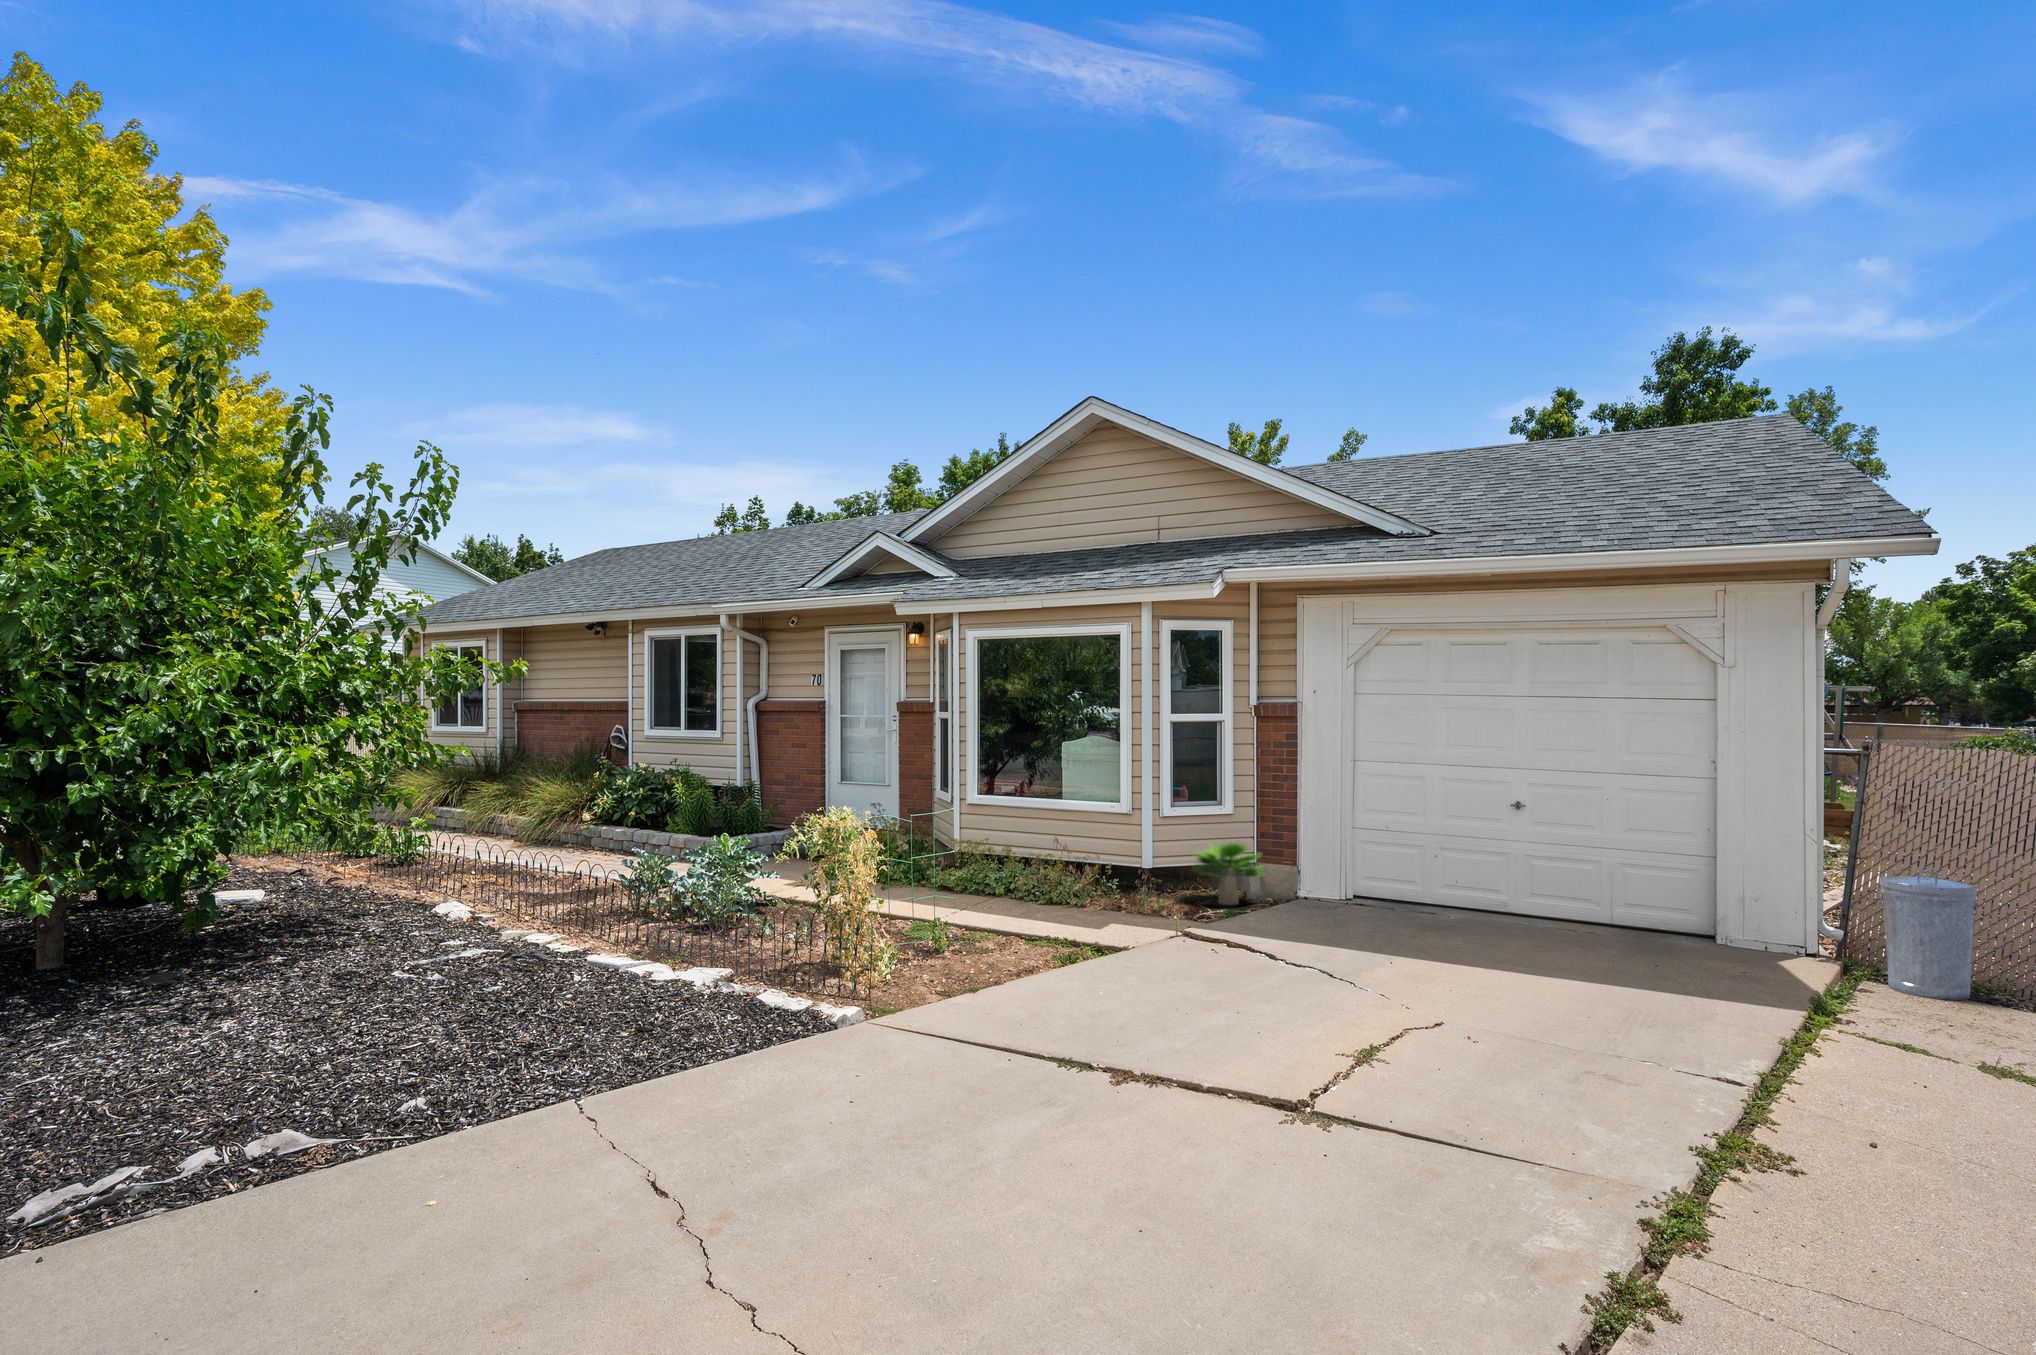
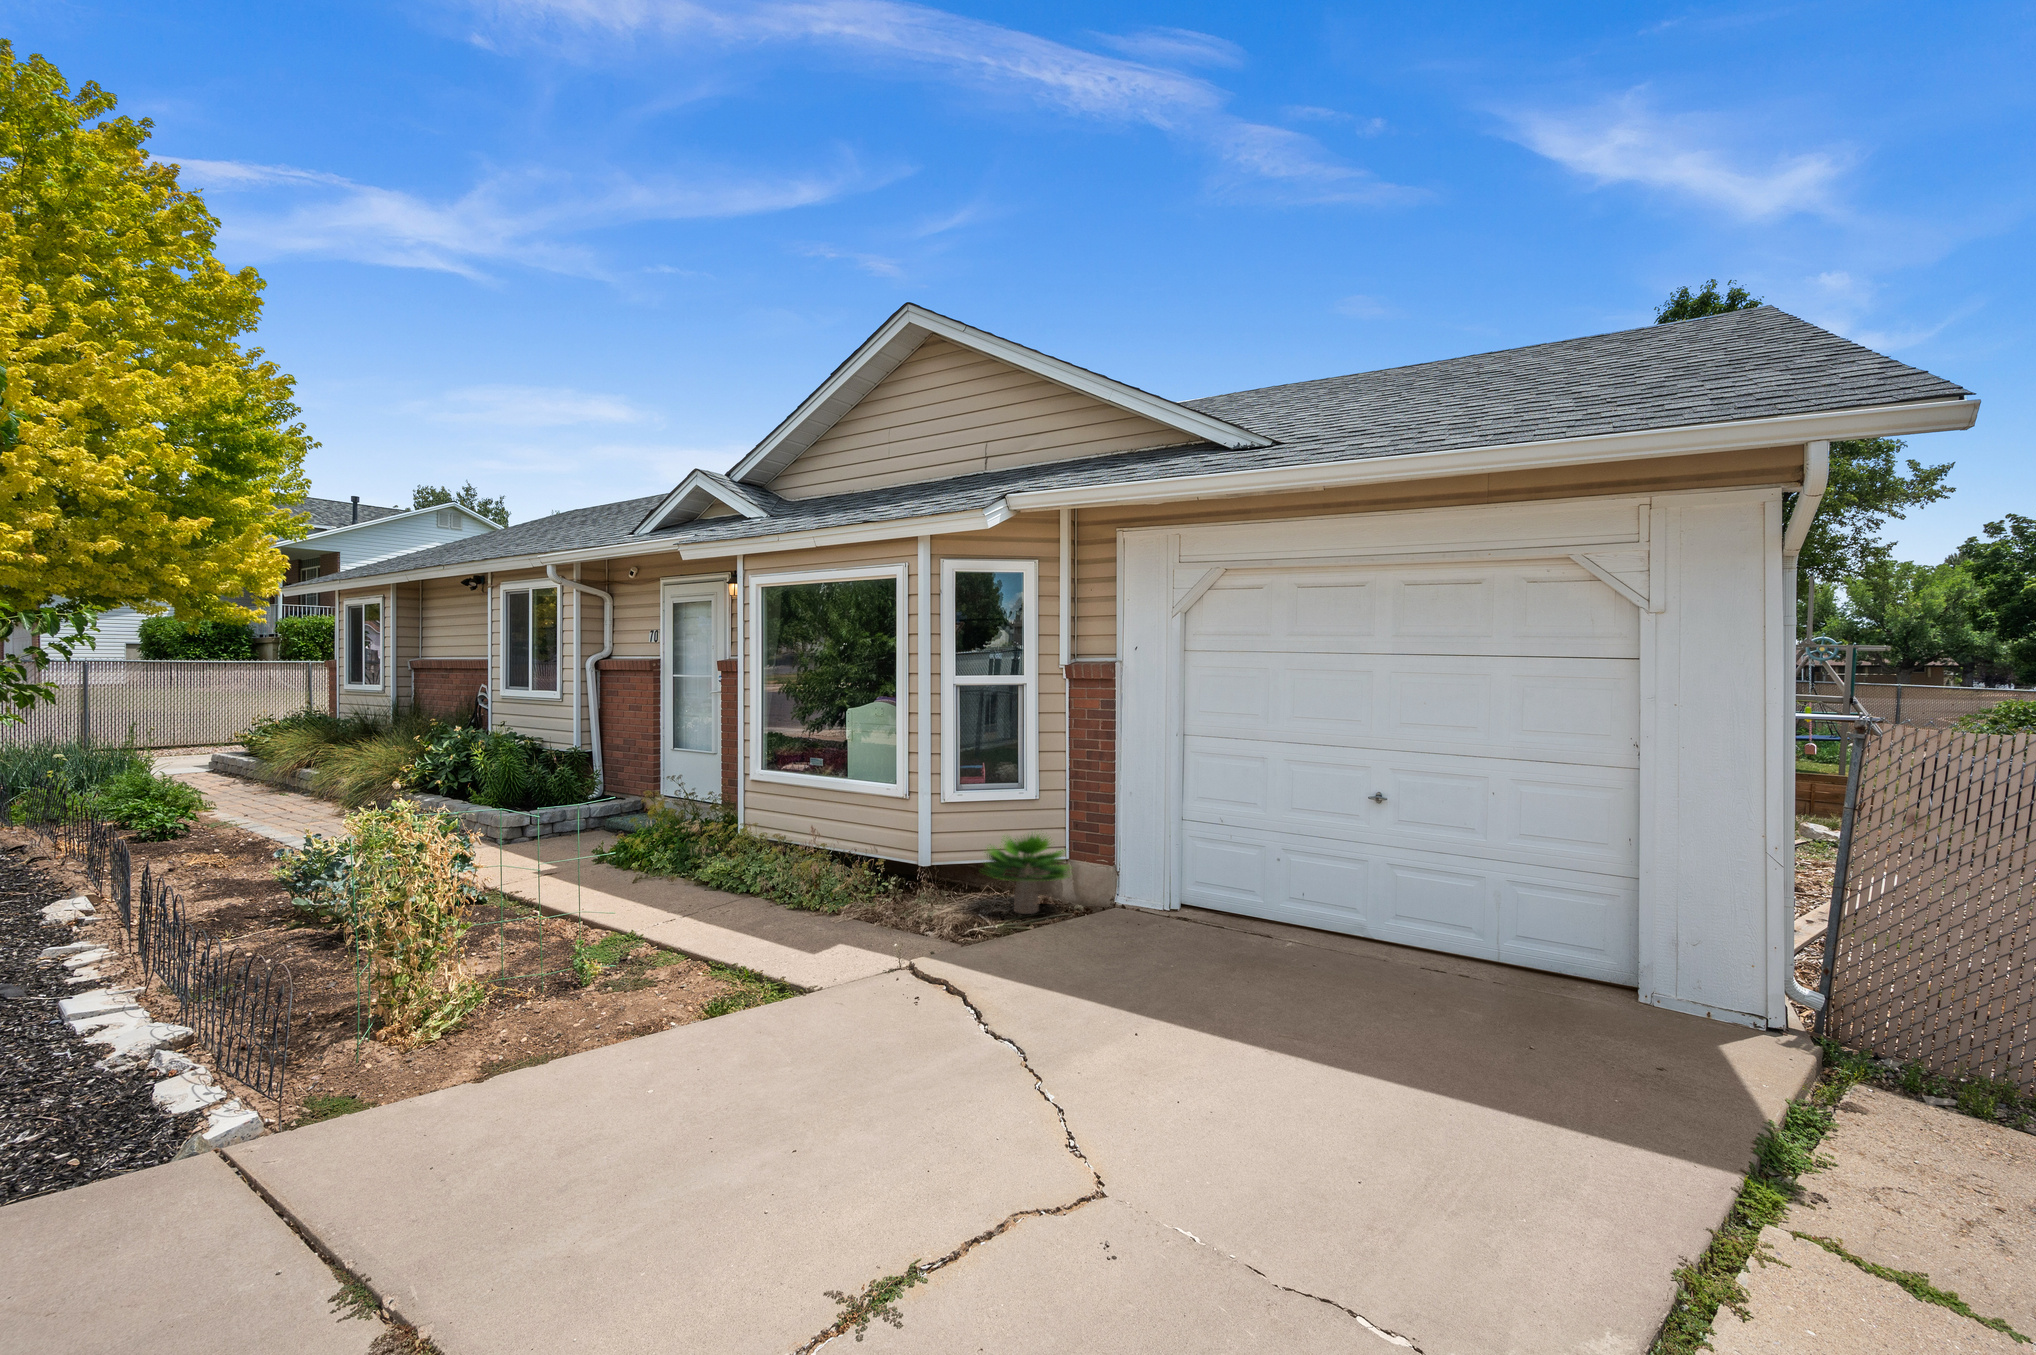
trash can: present [1879,870,1978,1000] -> none [1853,912,2007,1115]

